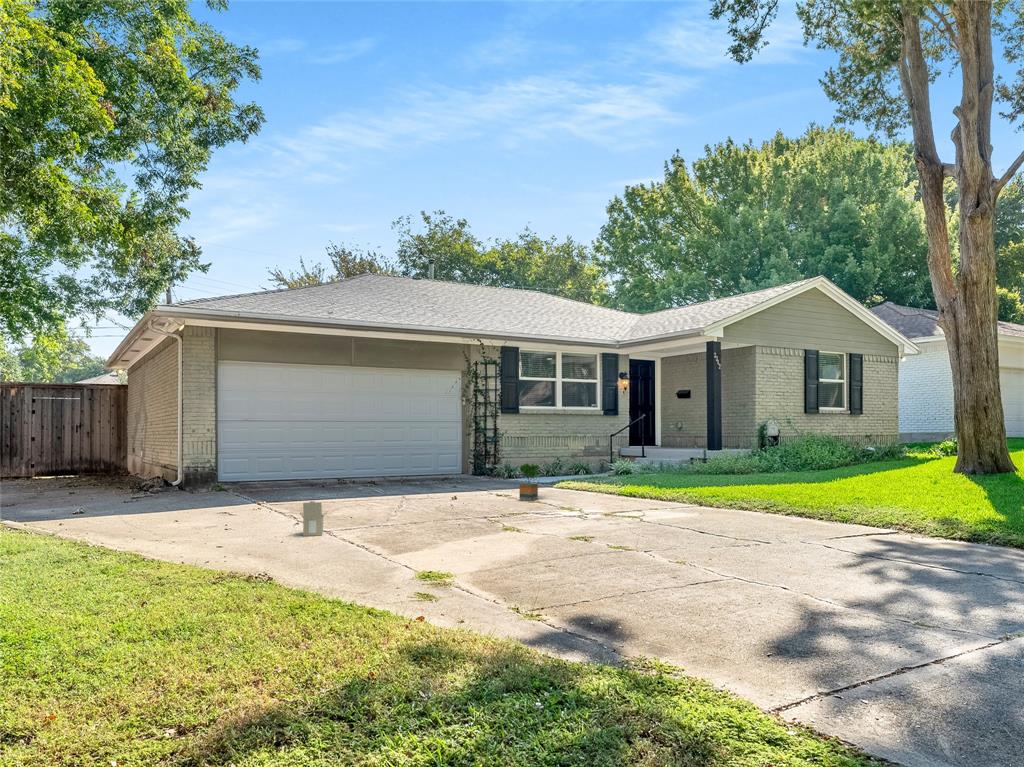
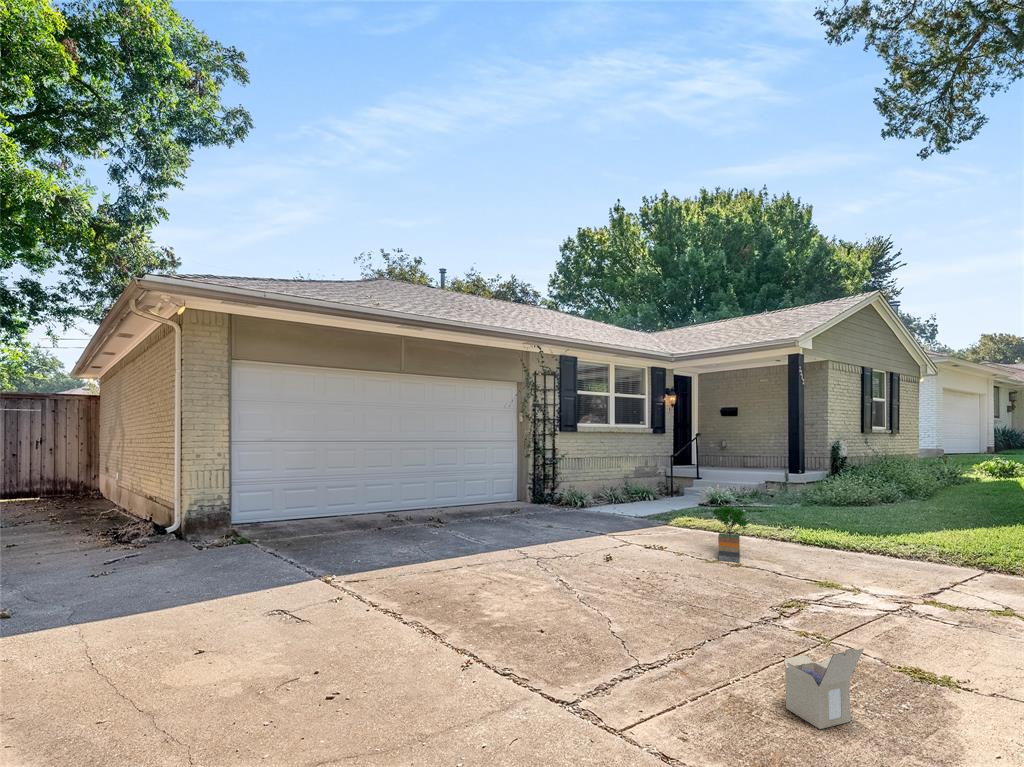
cardboard box: present [300,501,327,536] -> present [784,648,864,729]

